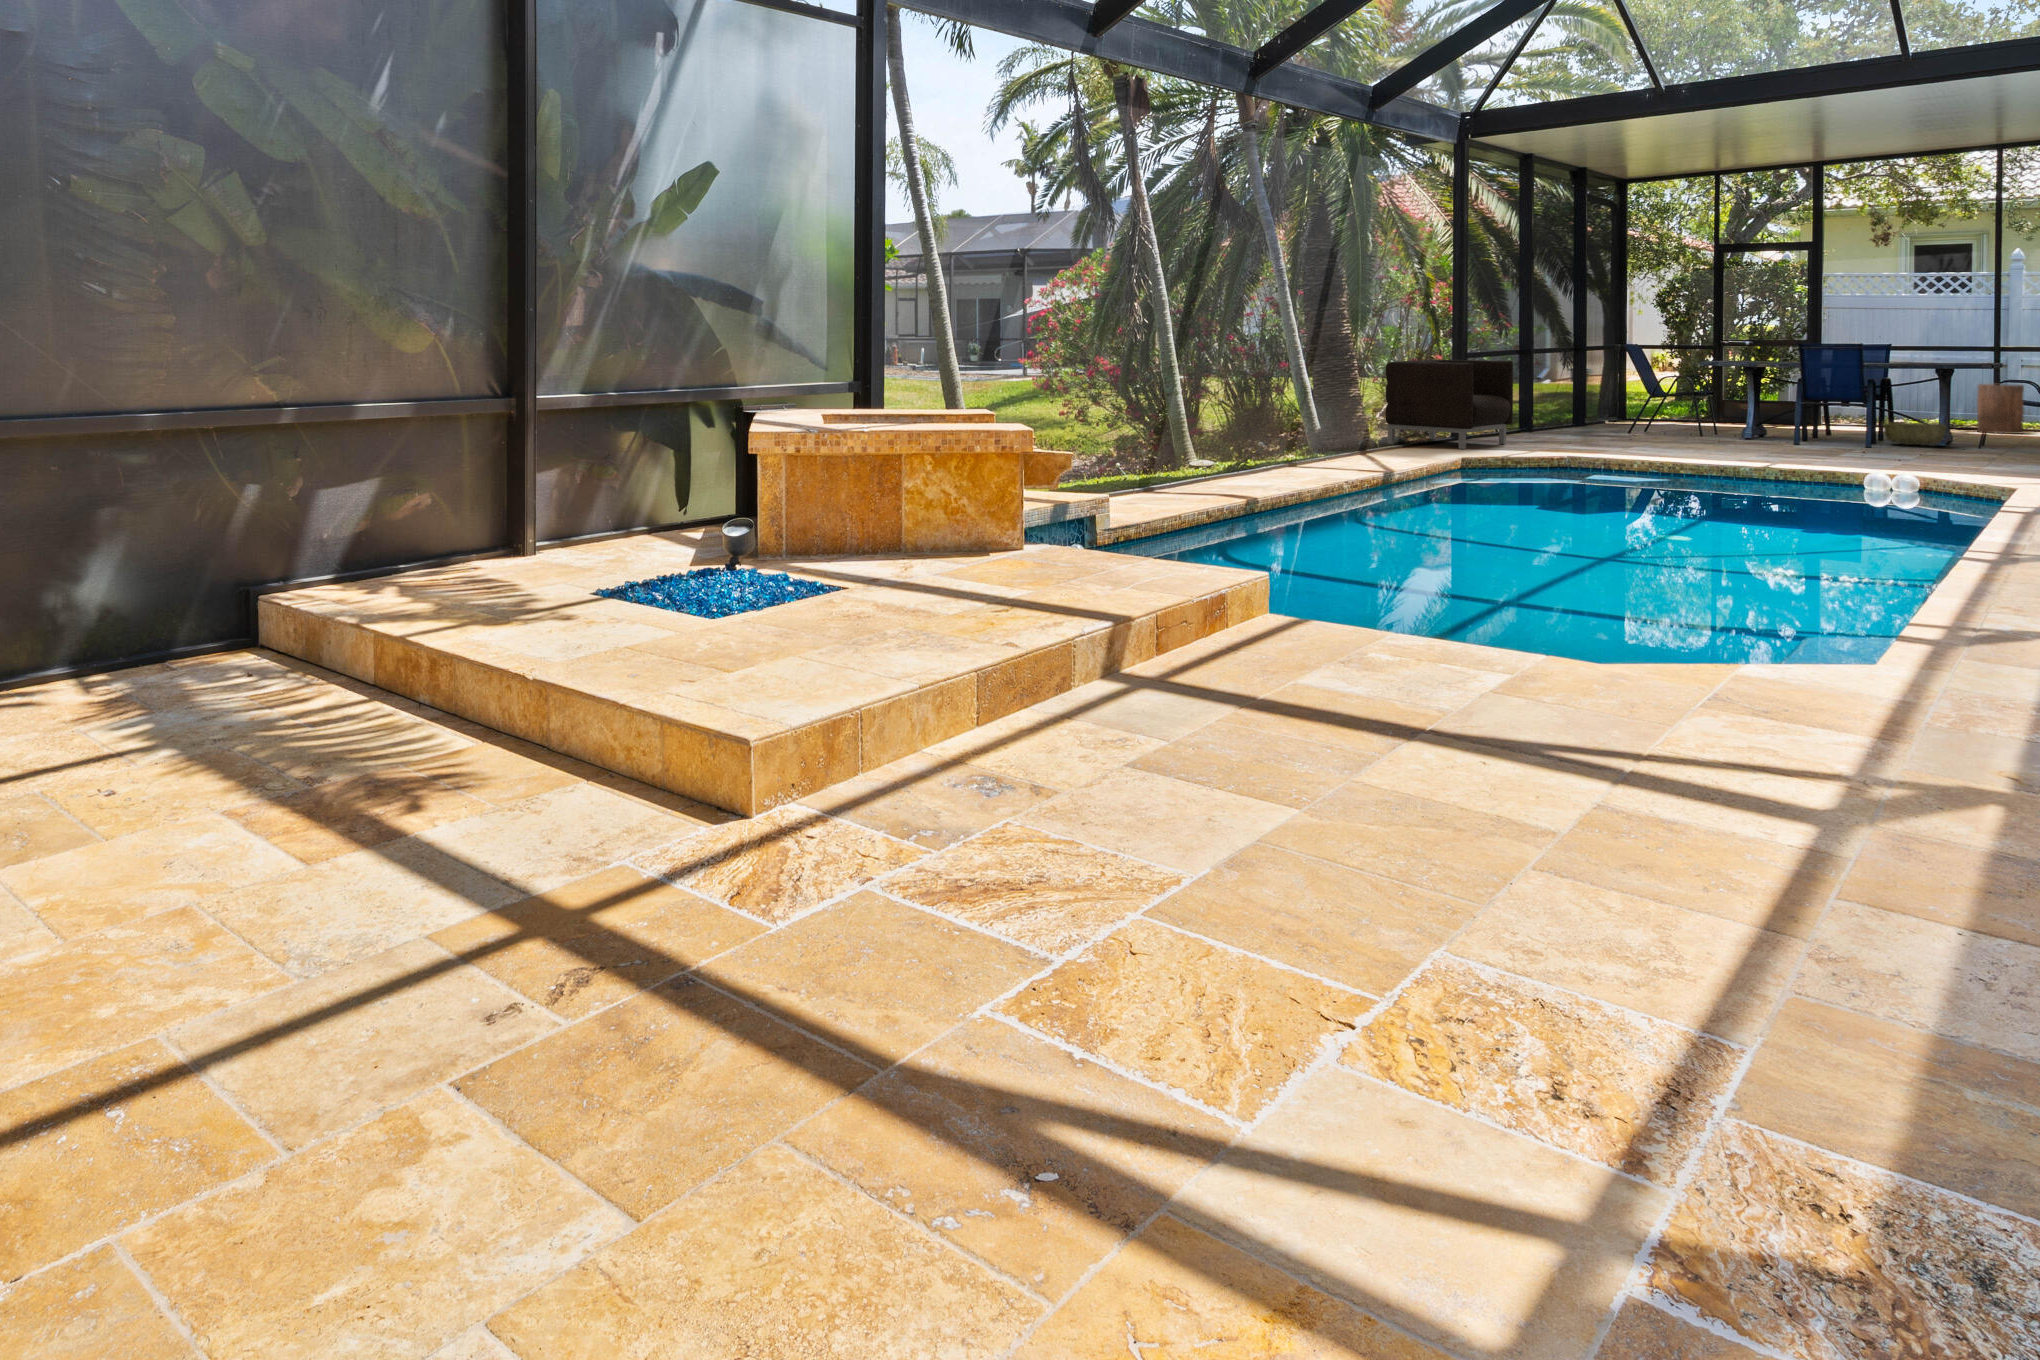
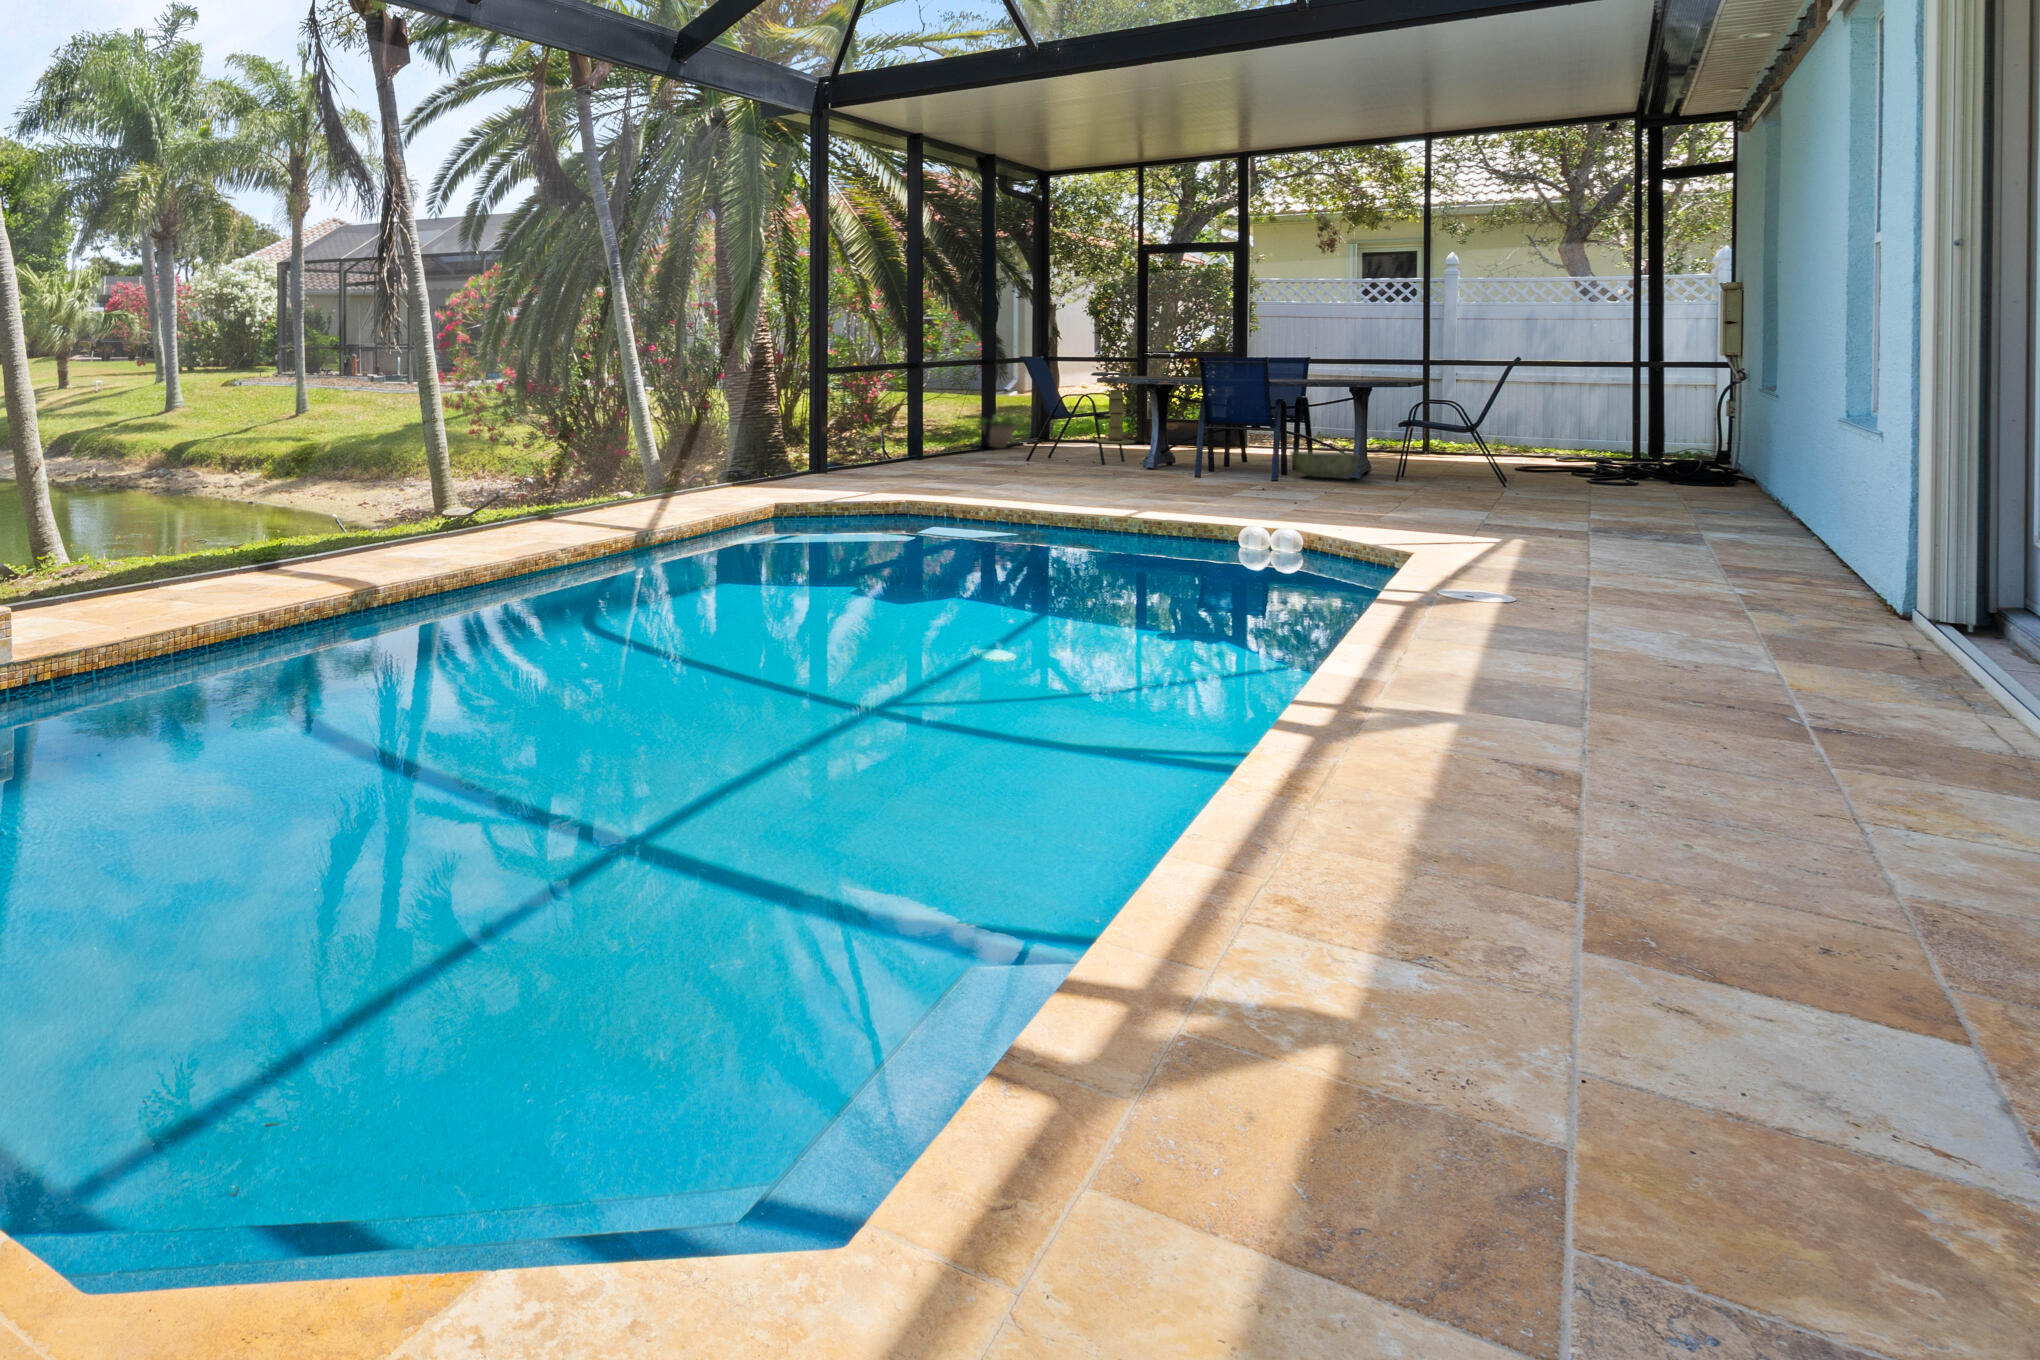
side table: none [1676,359,1726,421] -> present [1091,372,1135,444]
armchair: present [1385,360,1513,449] -> none [723,374,872,485]
stool: present [1977,384,2024,434] -> none [1401,404,1450,461]
decorative plant: none [1565,395,1626,424] -> present [978,414,1021,448]

